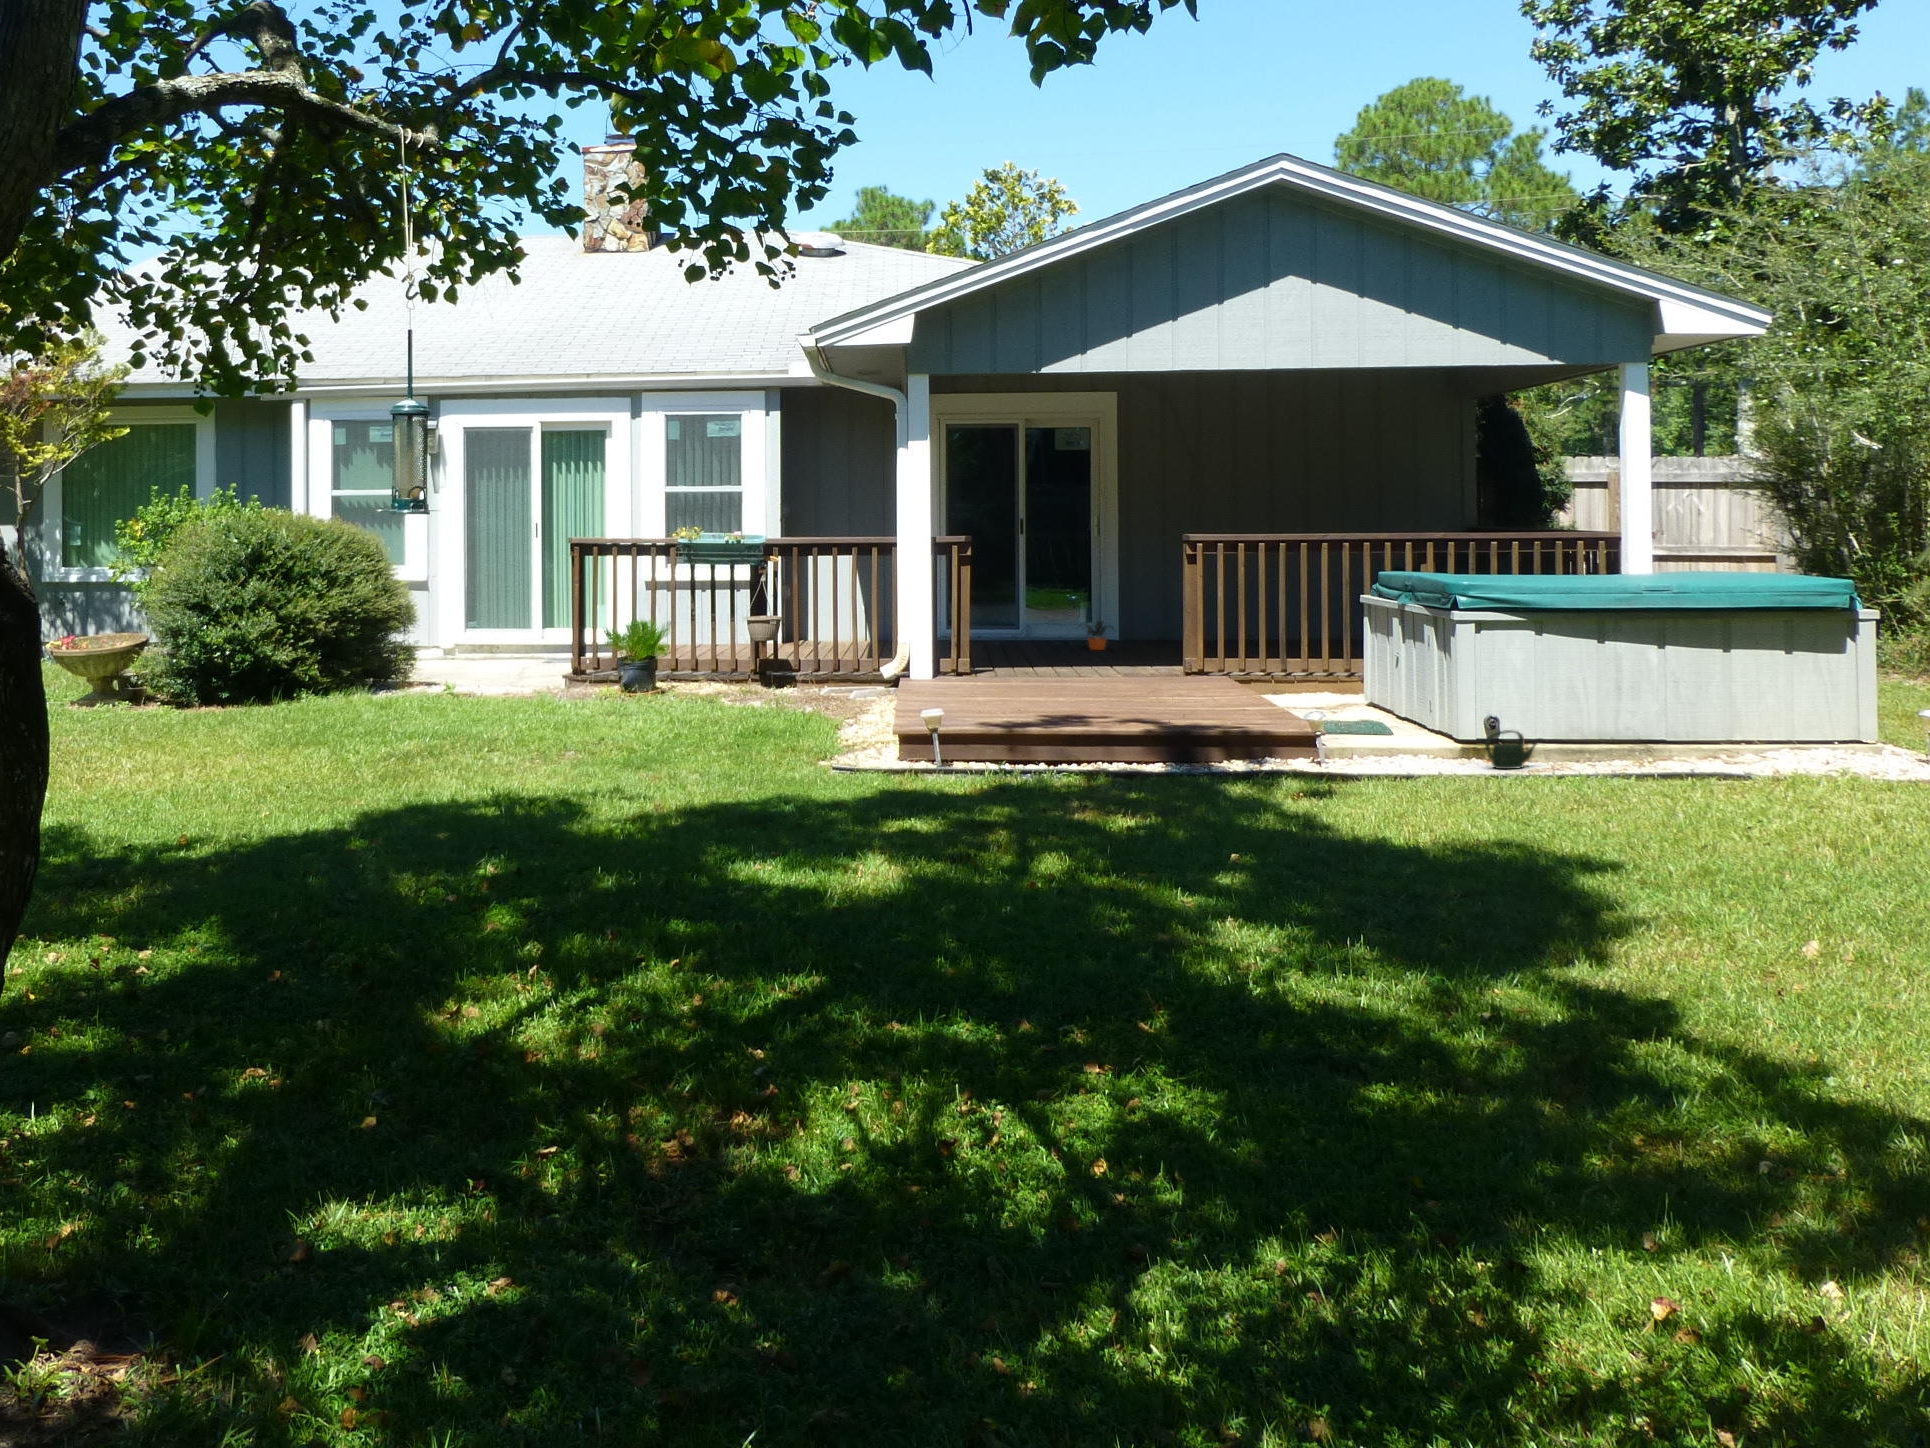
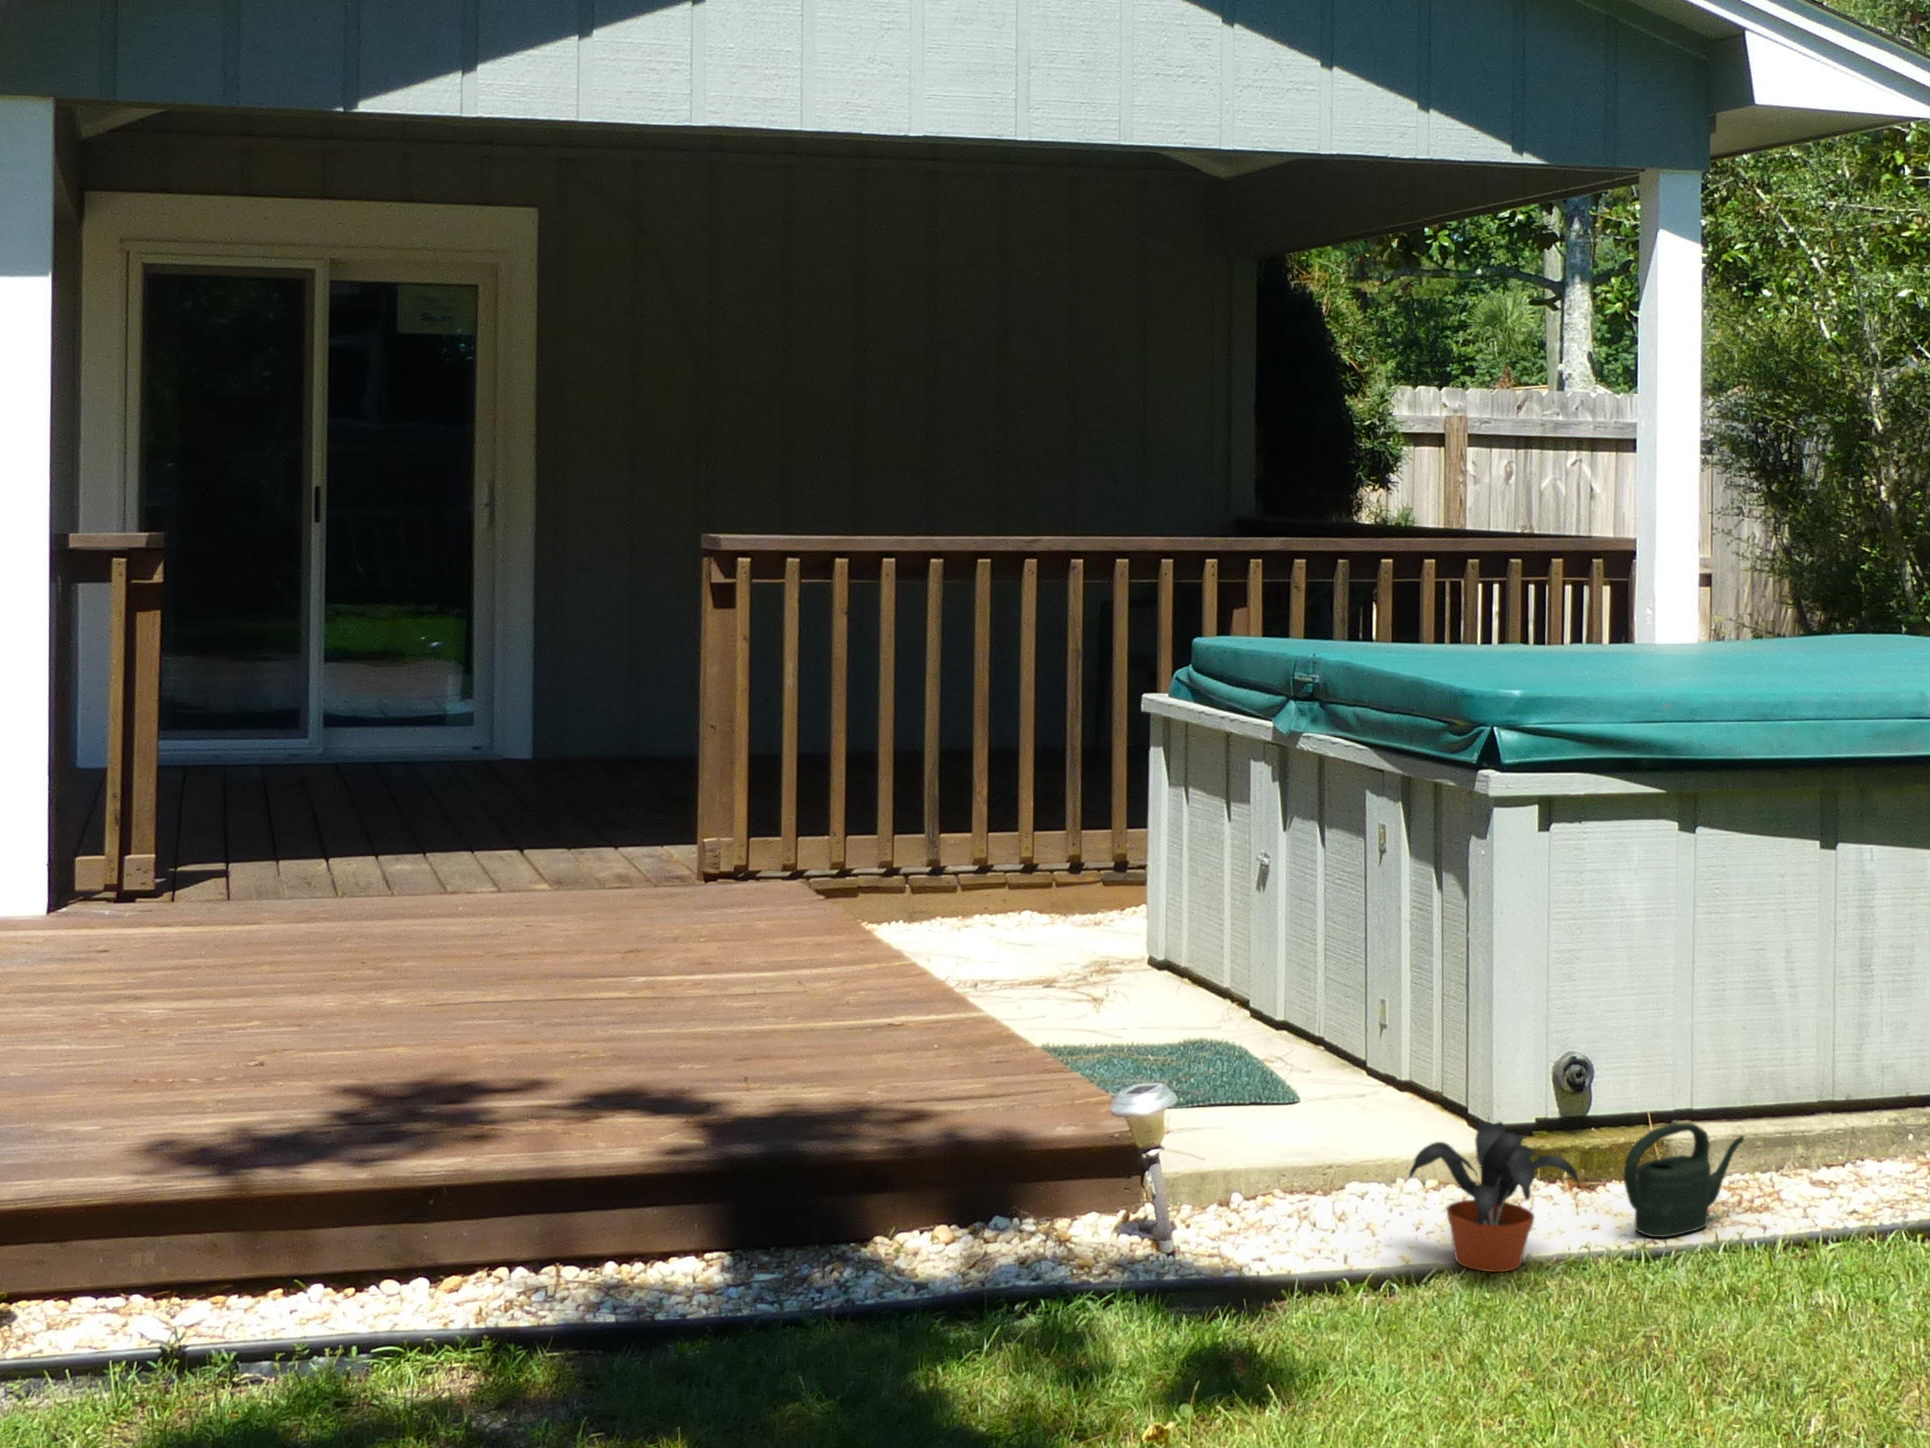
potted plant: present [1081,621,1113,650] -> present [1409,1121,1579,1272]

